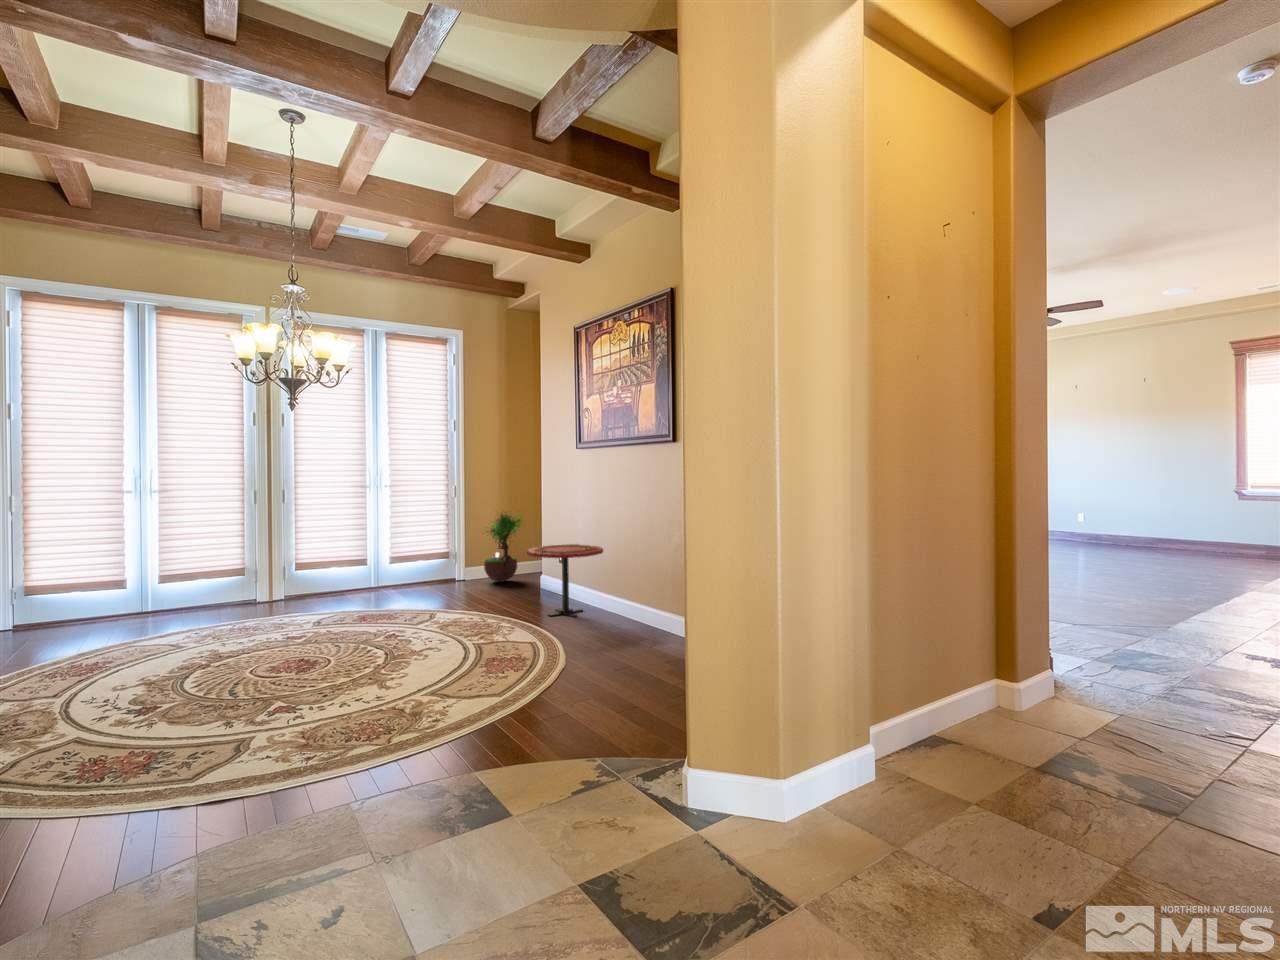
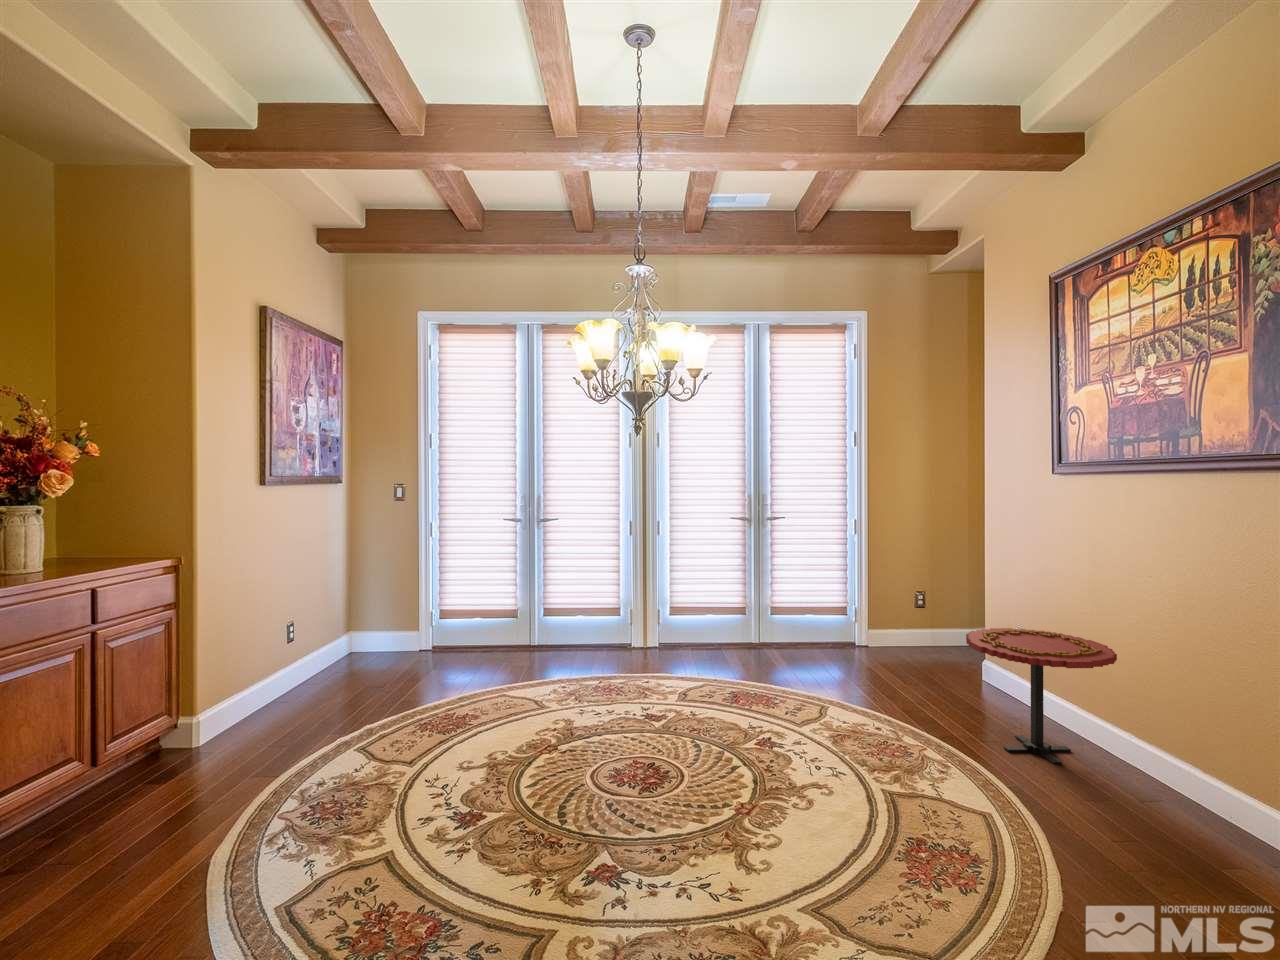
potted tree: present [484,514,522,582] -> none [890,549,954,653]

